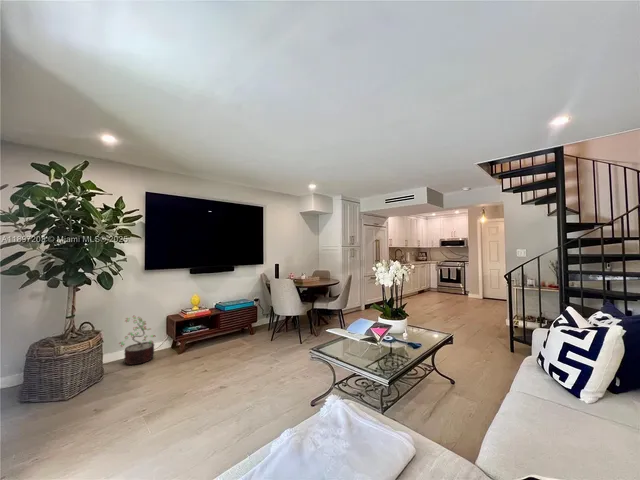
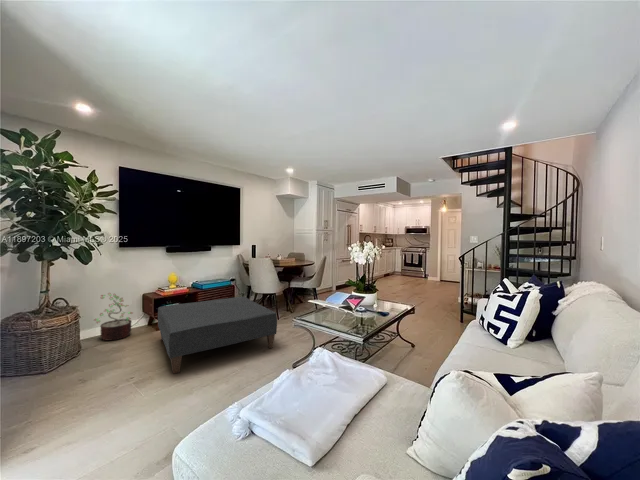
ottoman: none [177,319,296,408] -> present [158,297,277,374]

